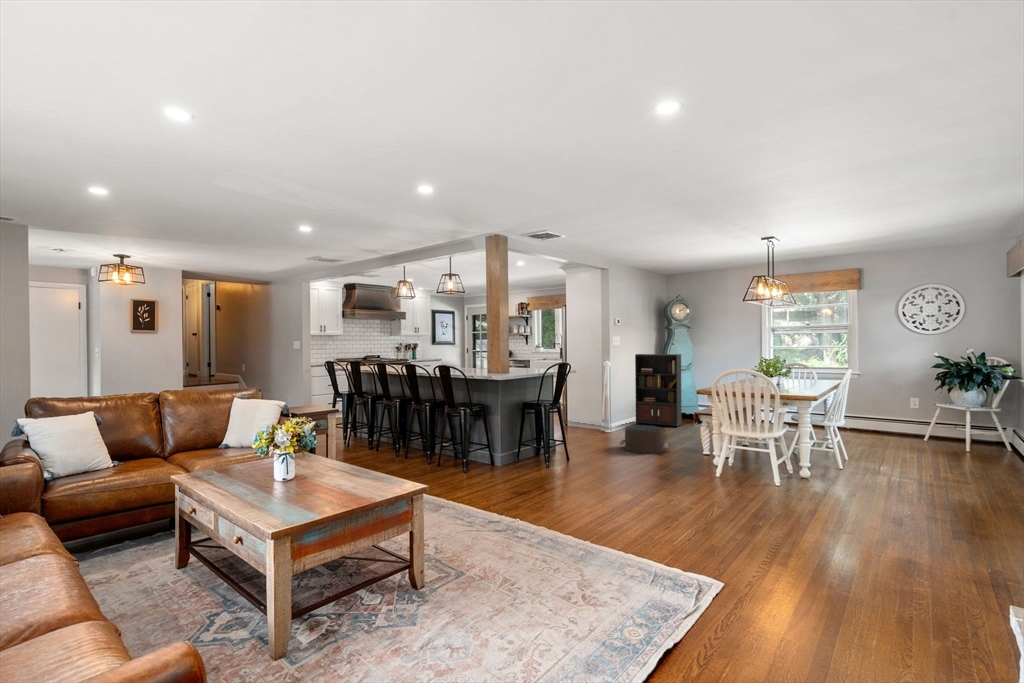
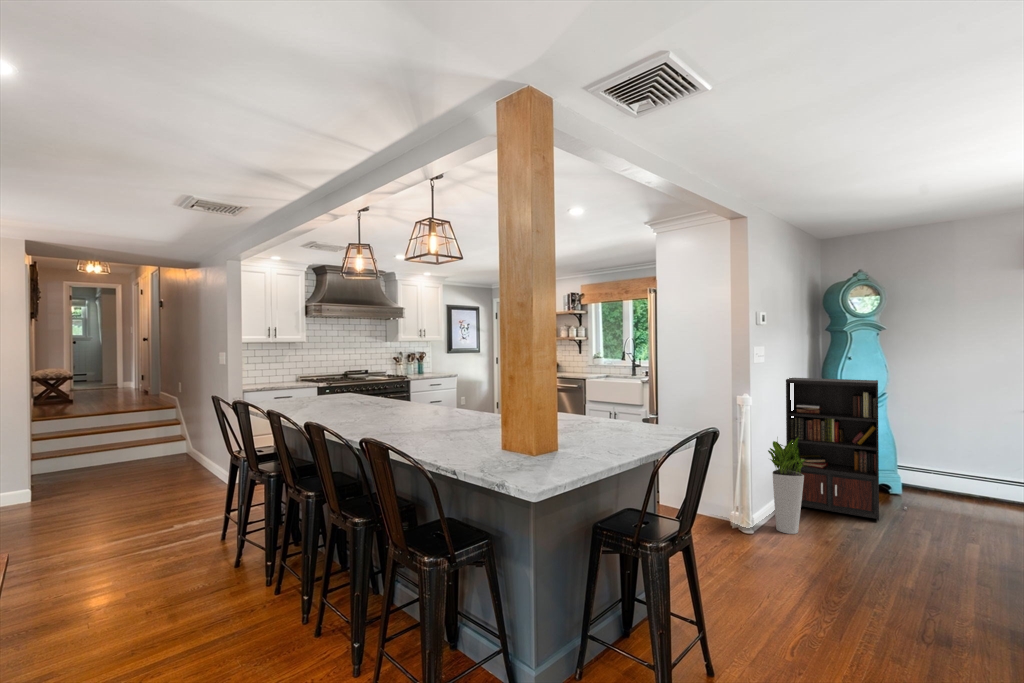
planter: none [619,382,638,431] -> present [768,437,807,534]
pouf: present [620,425,669,454] -> none [815,557,968,655]

